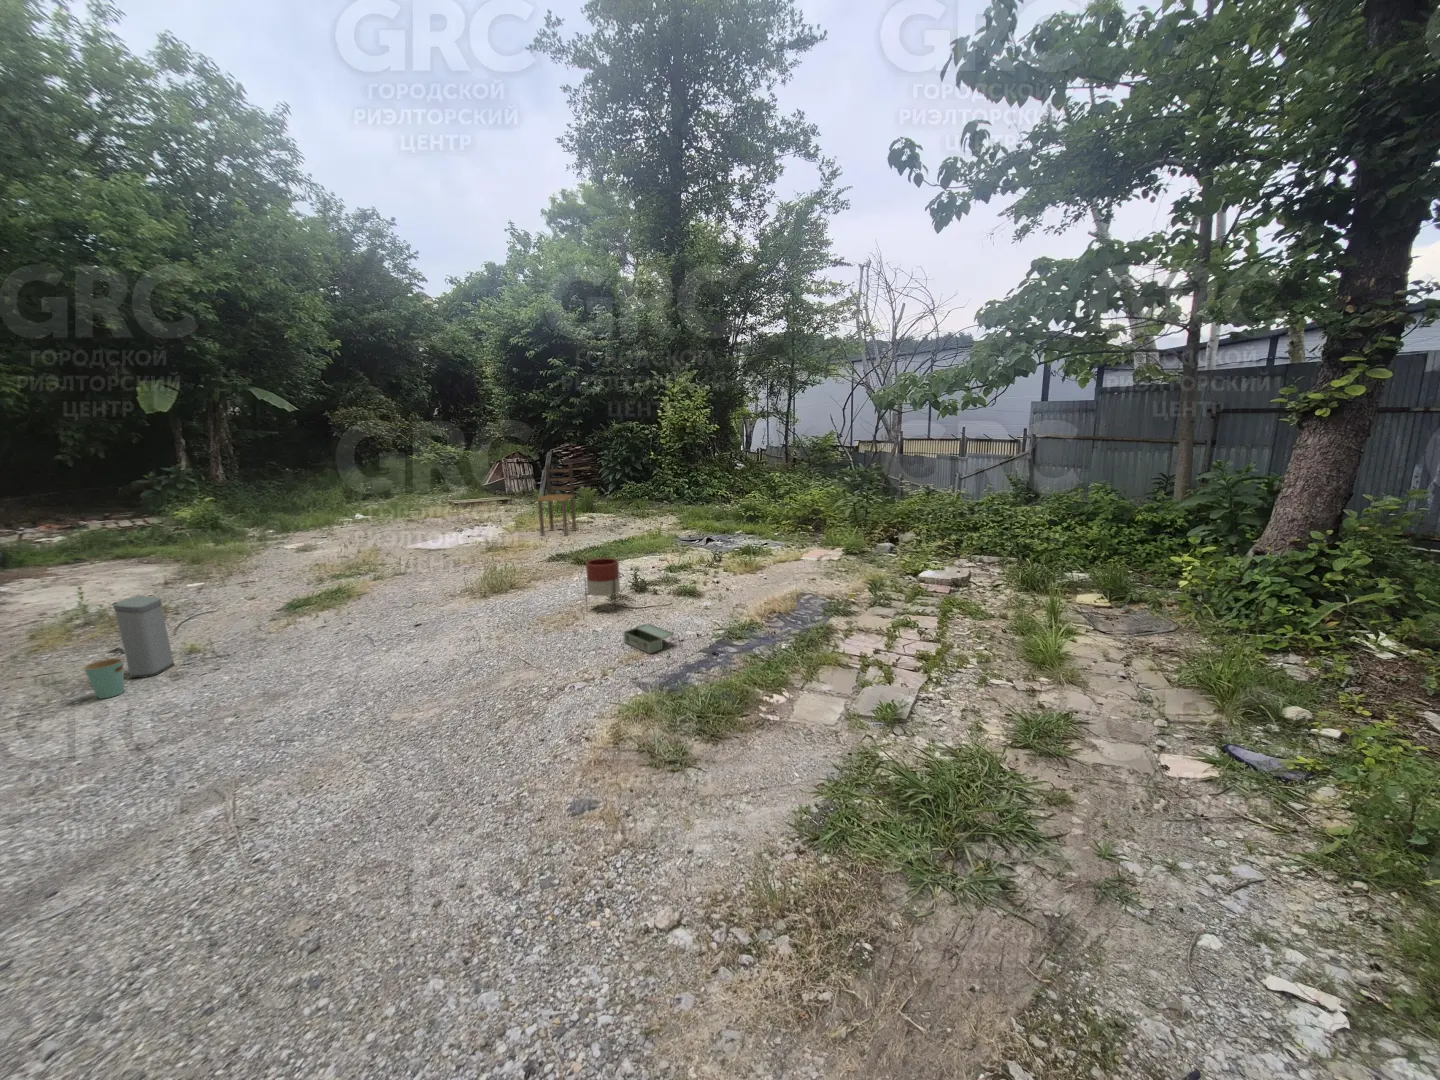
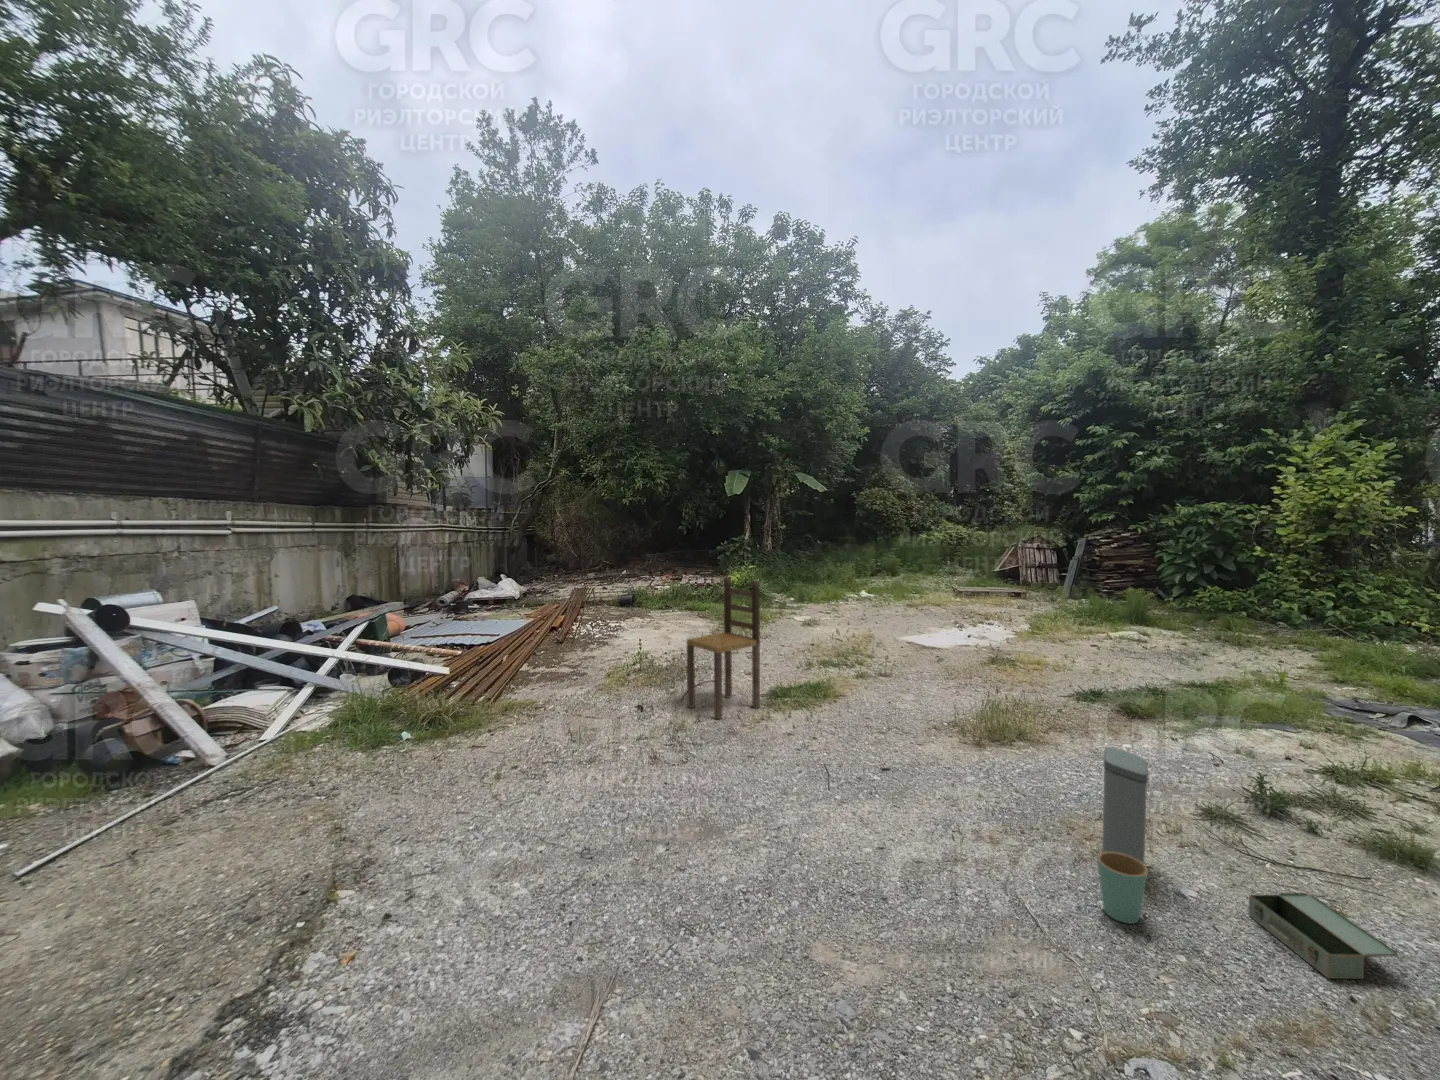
chair: present [538,463,576,536] -> present [687,577,760,719]
planter: present [585,558,620,602] -> none [1152,723,1228,829]
trash can: present [84,596,174,699] -> present [1097,747,1148,923]

